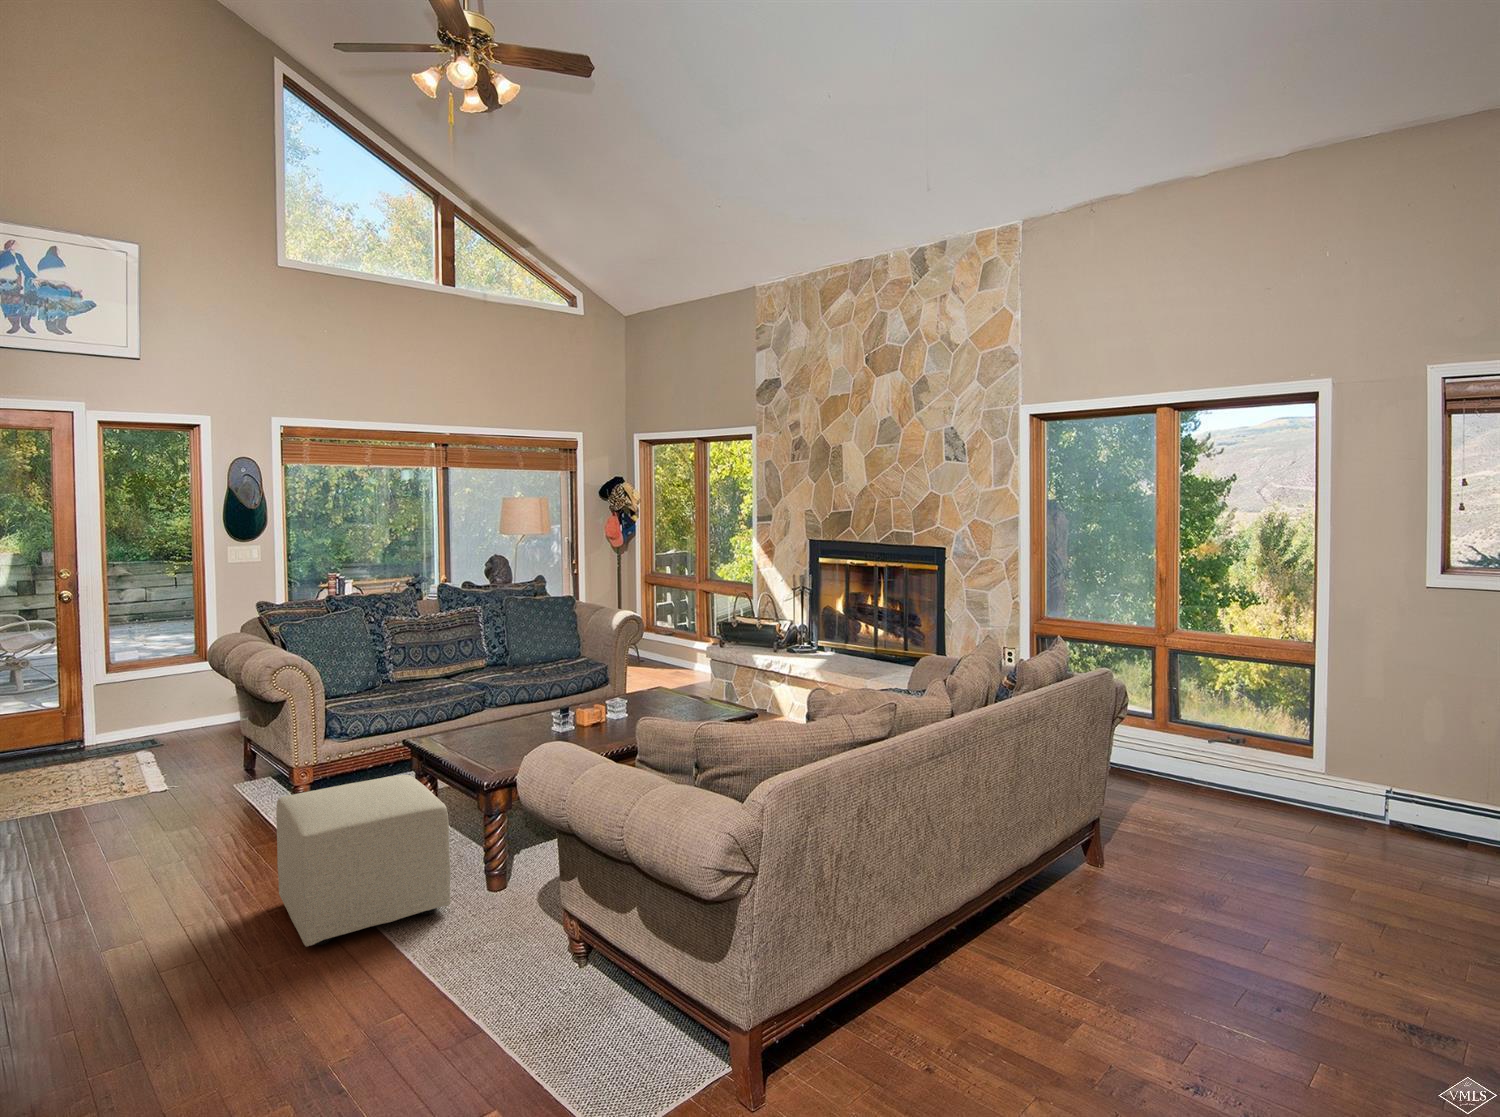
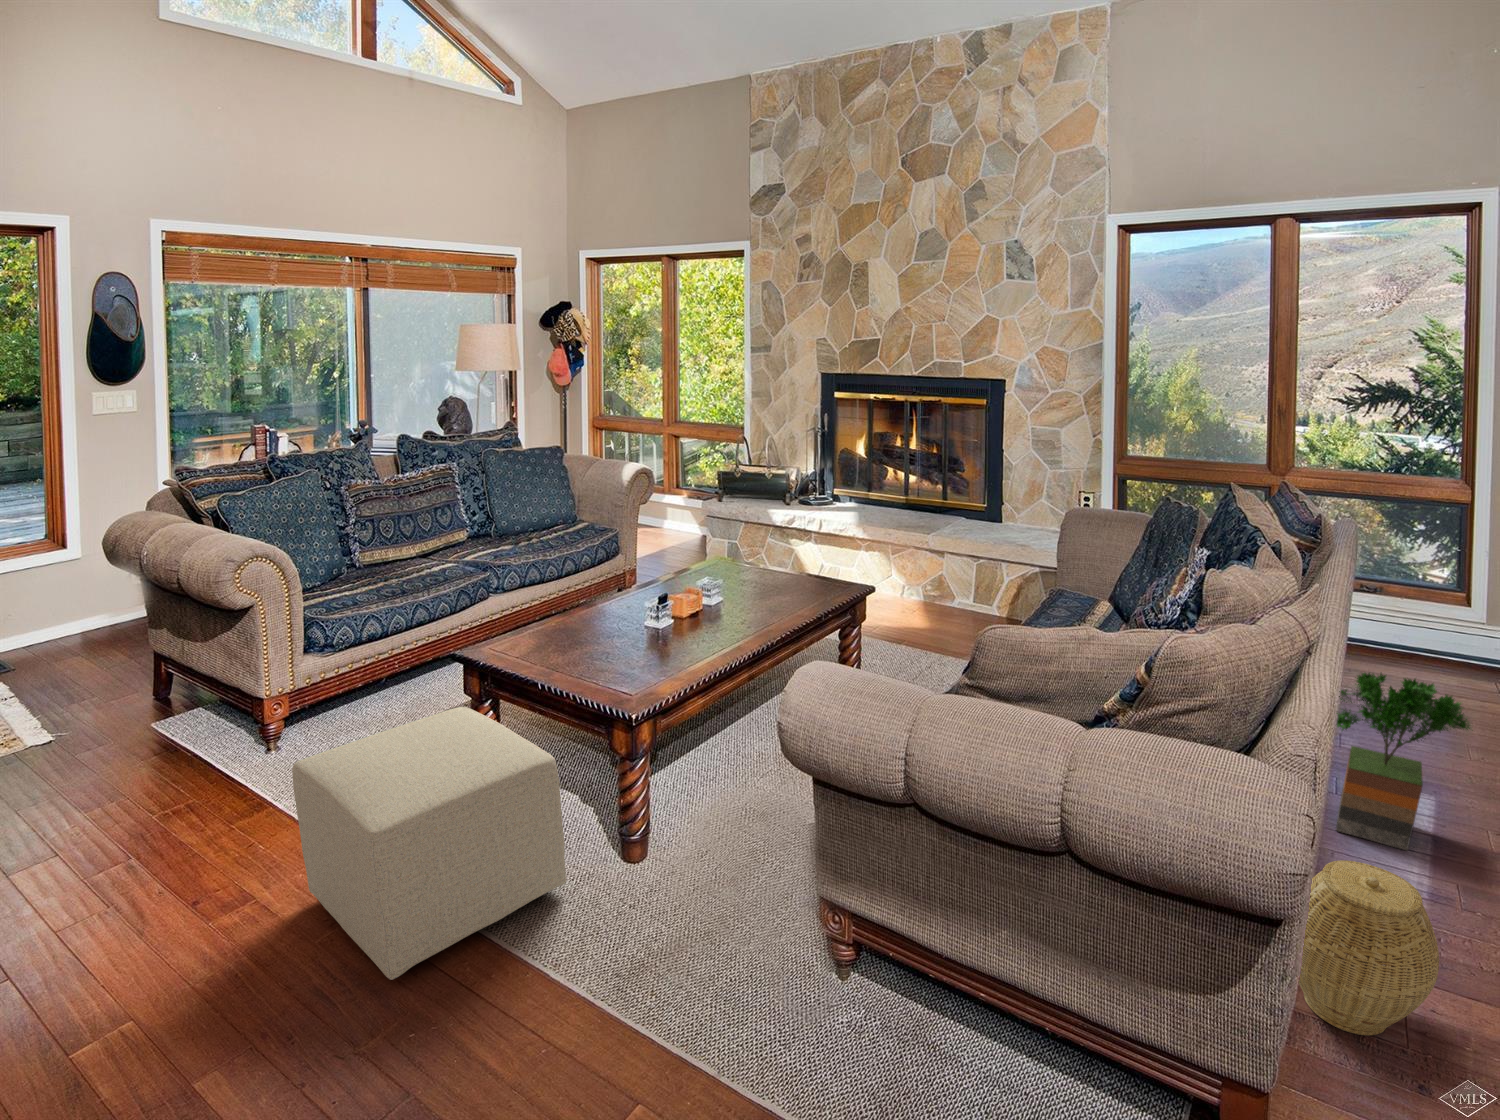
potted tree: none [1063,789,1177,944] -> present [1336,673,1470,850]
woven basket: none [919,910,1016,1047] -> present [1299,860,1439,1035]

